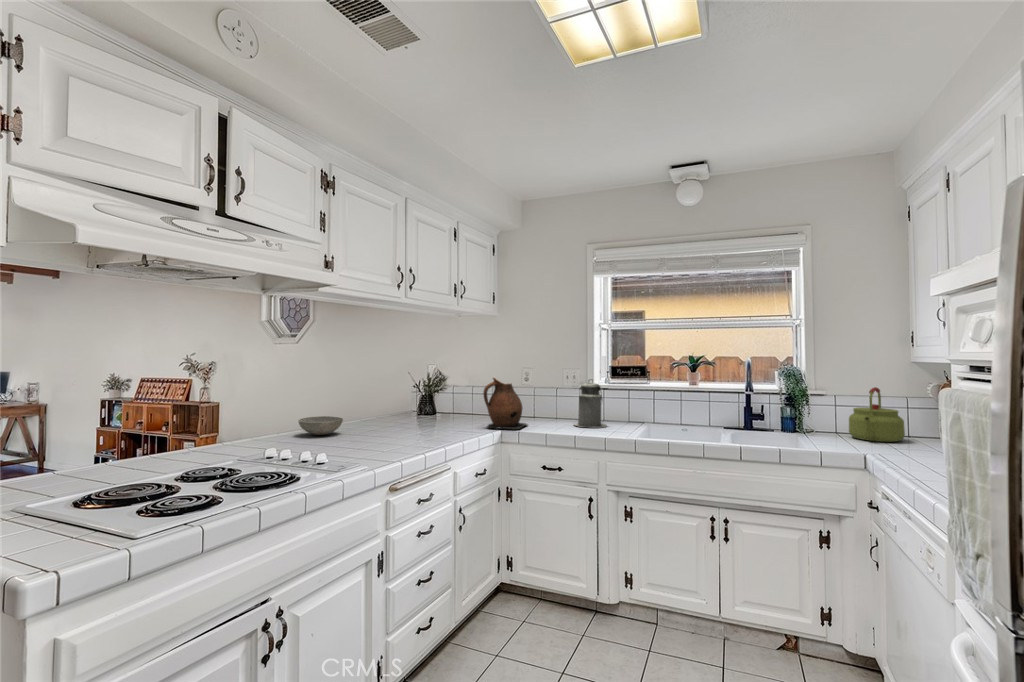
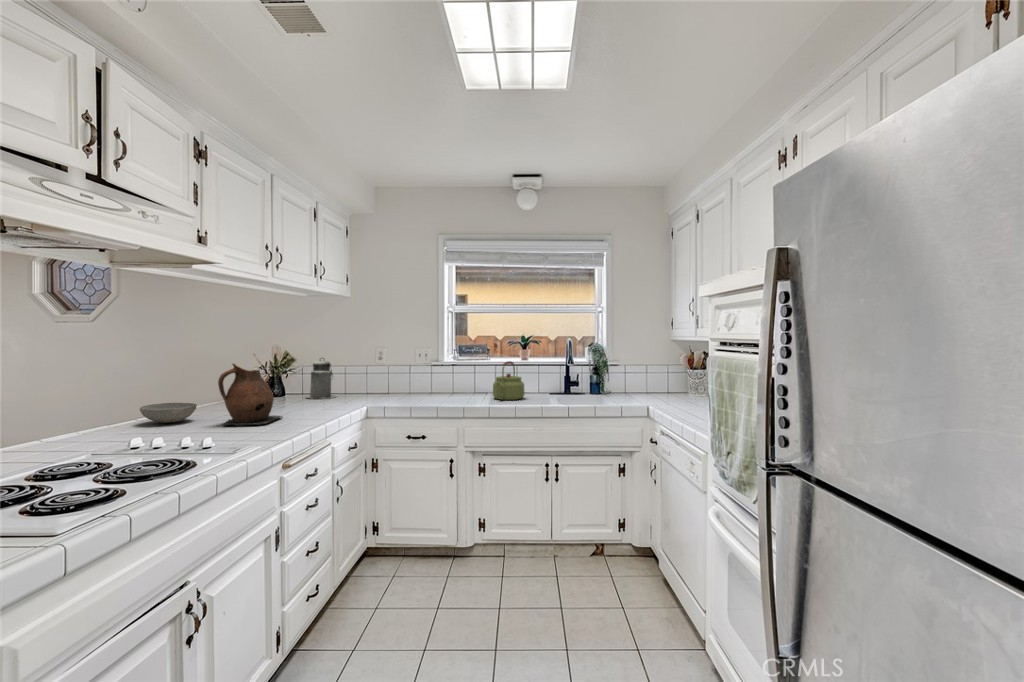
ceramic pitcher: present [483,378,528,429] -> present [218,363,282,425]
canister: present [574,379,607,428] -> present [308,358,336,398]
kettle: present [849,387,905,442] -> present [493,361,524,400]

